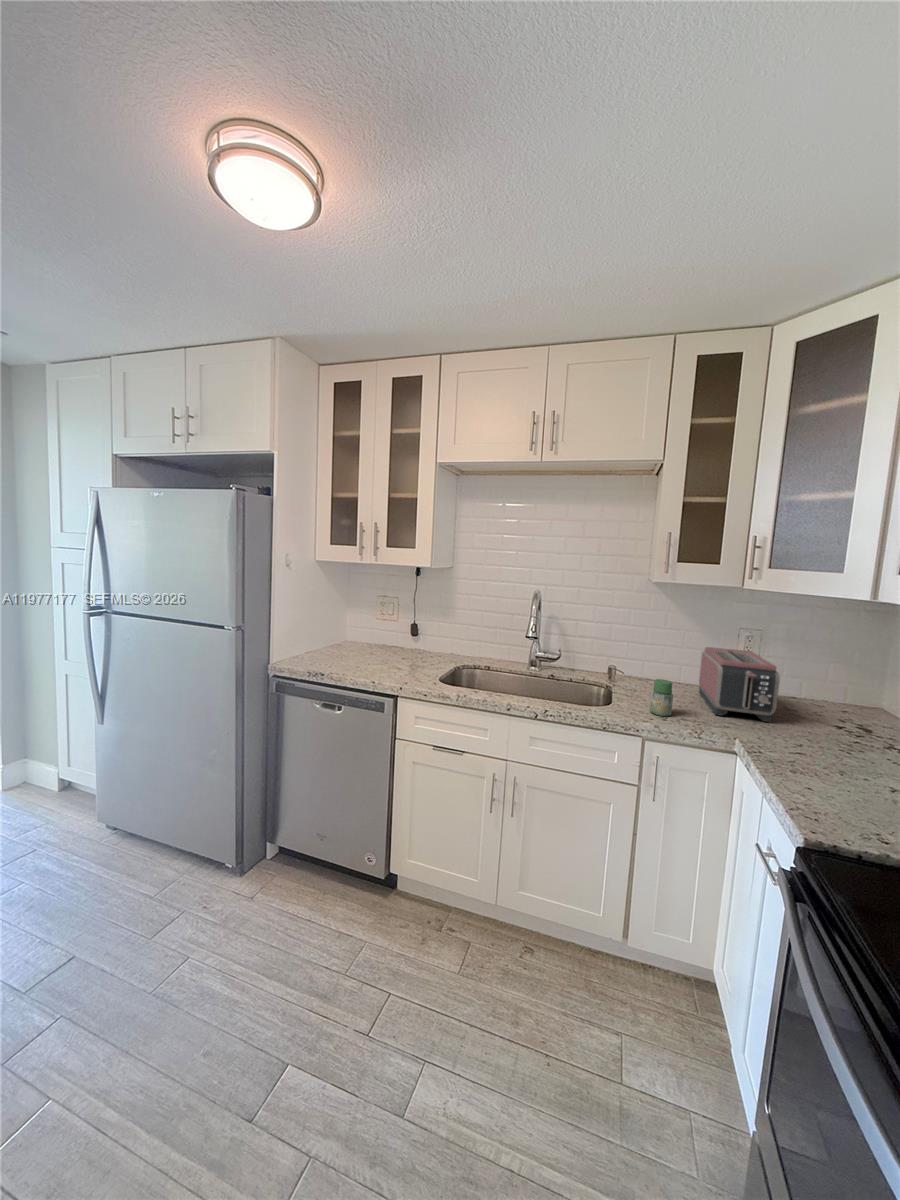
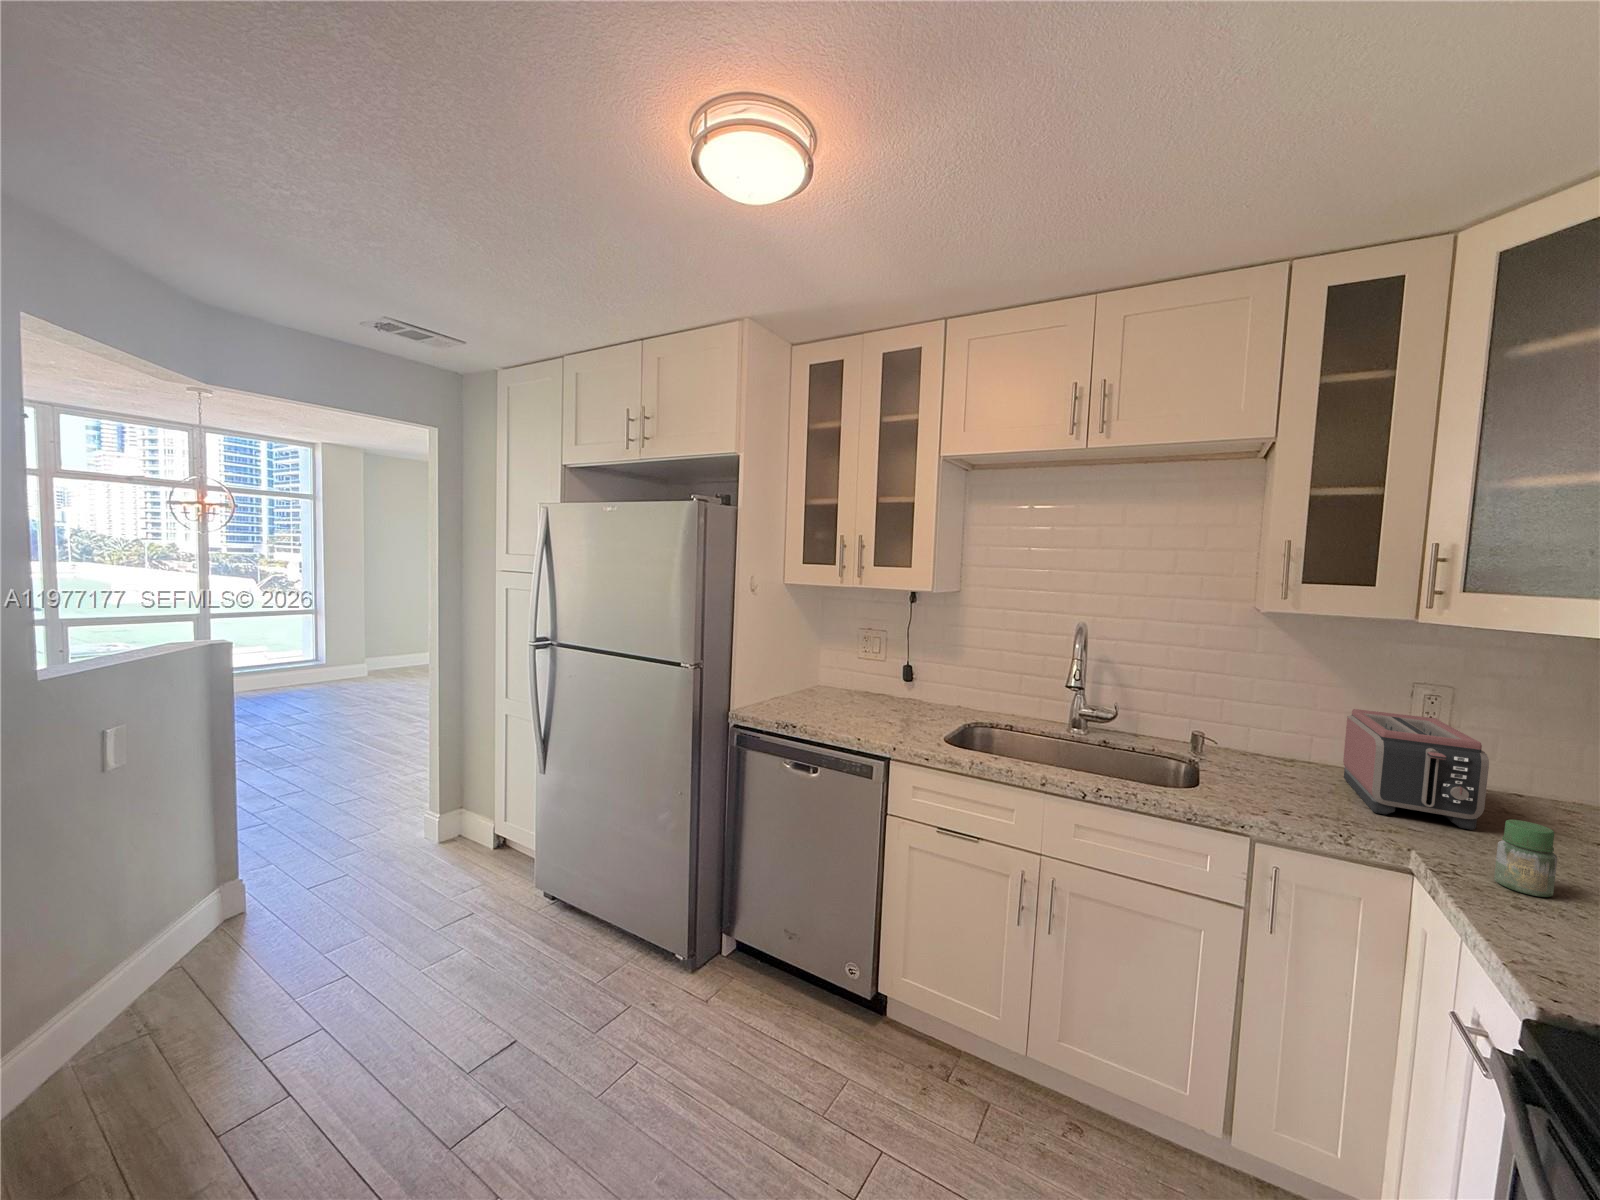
jar: present [650,679,673,716] -> present [1494,820,1557,897]

